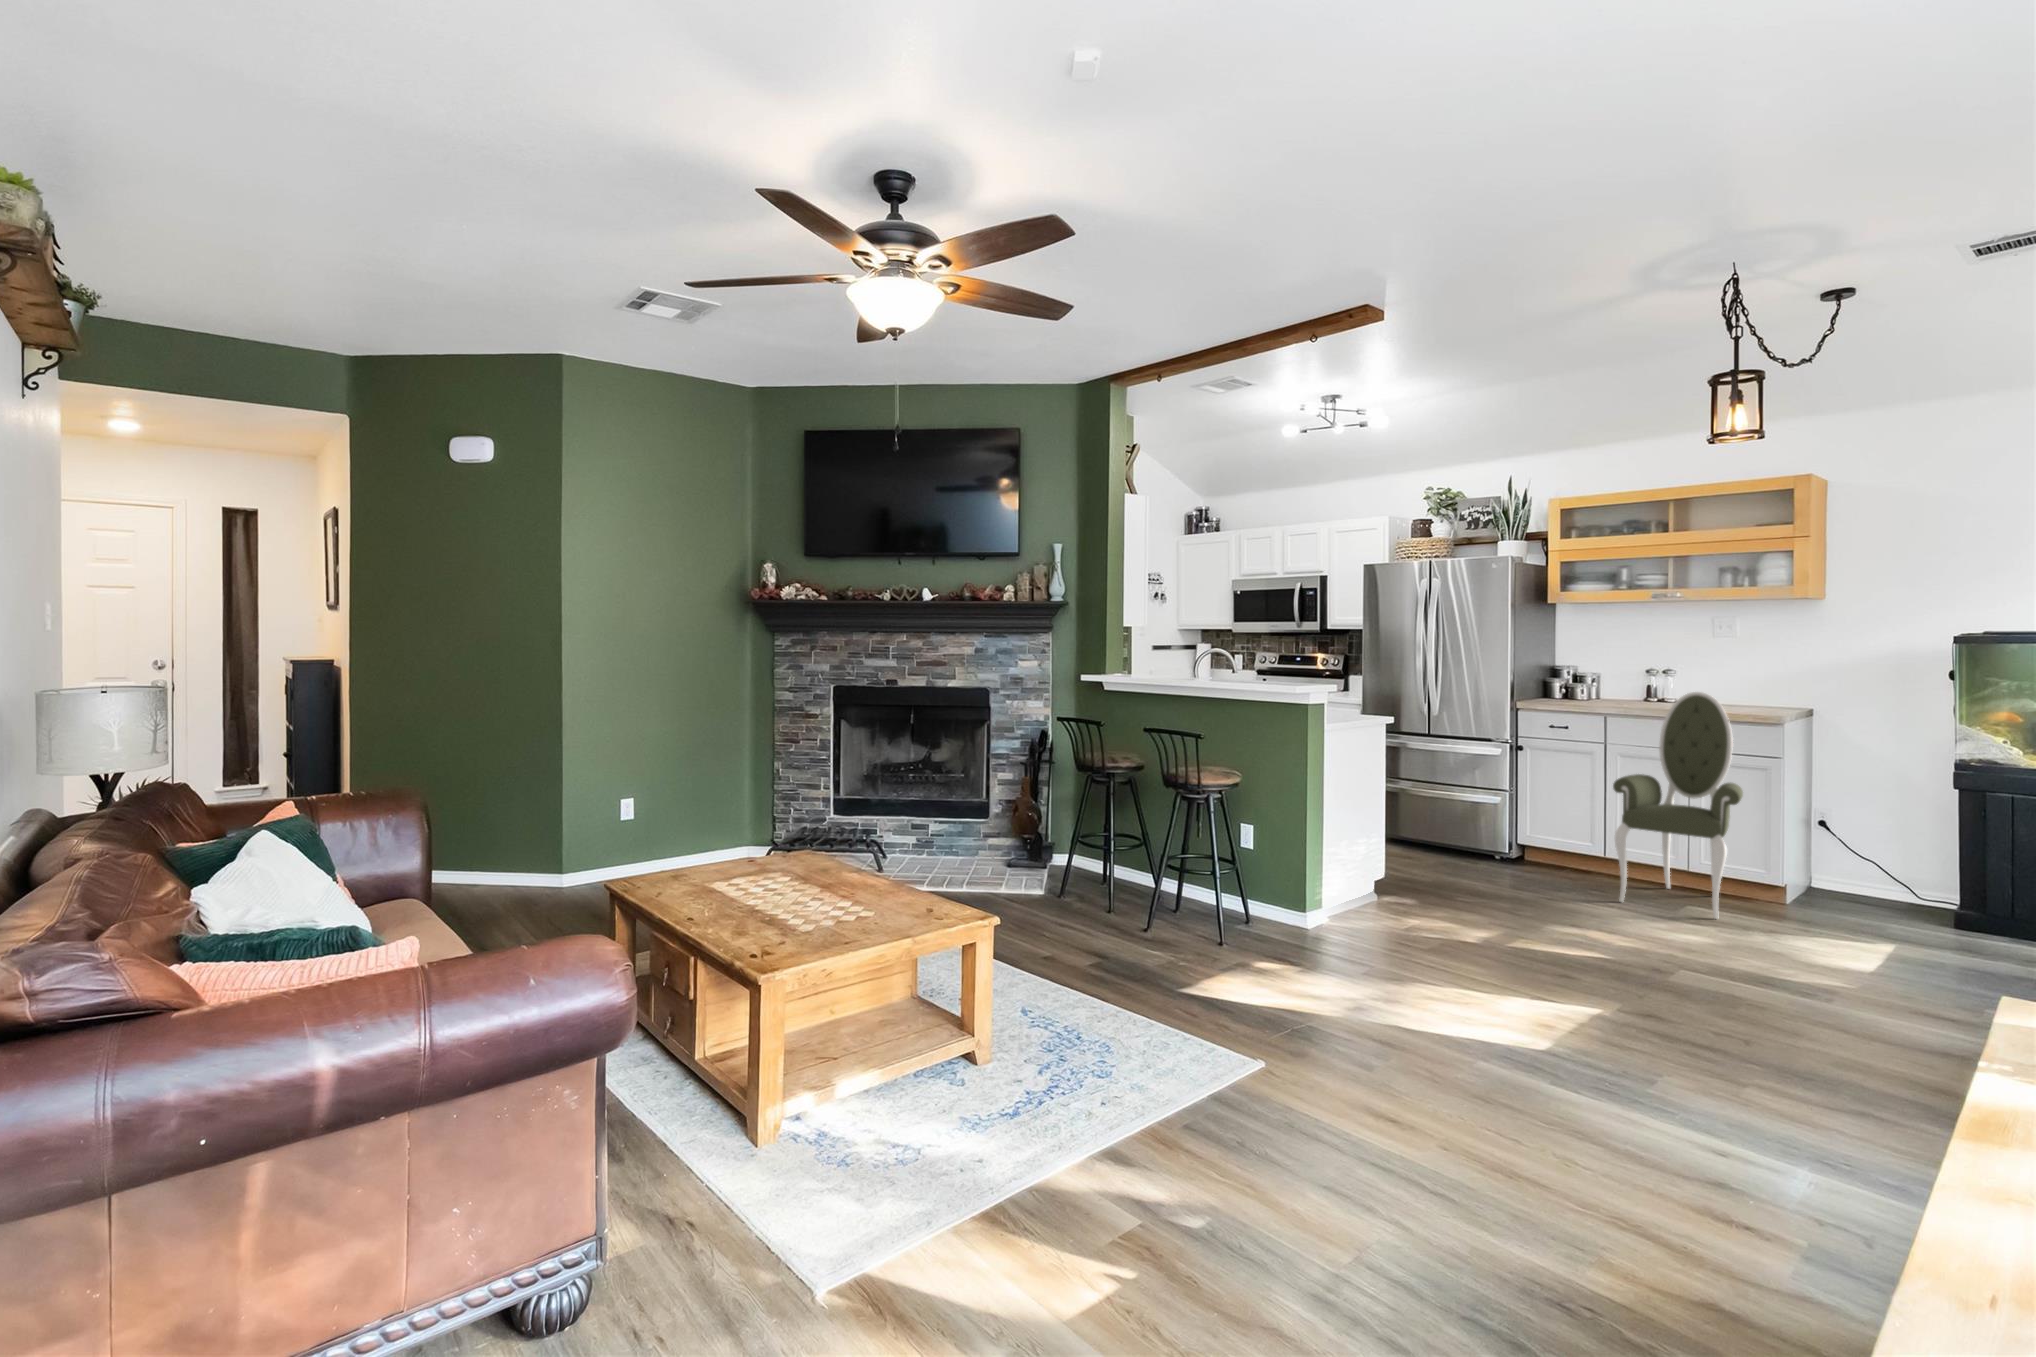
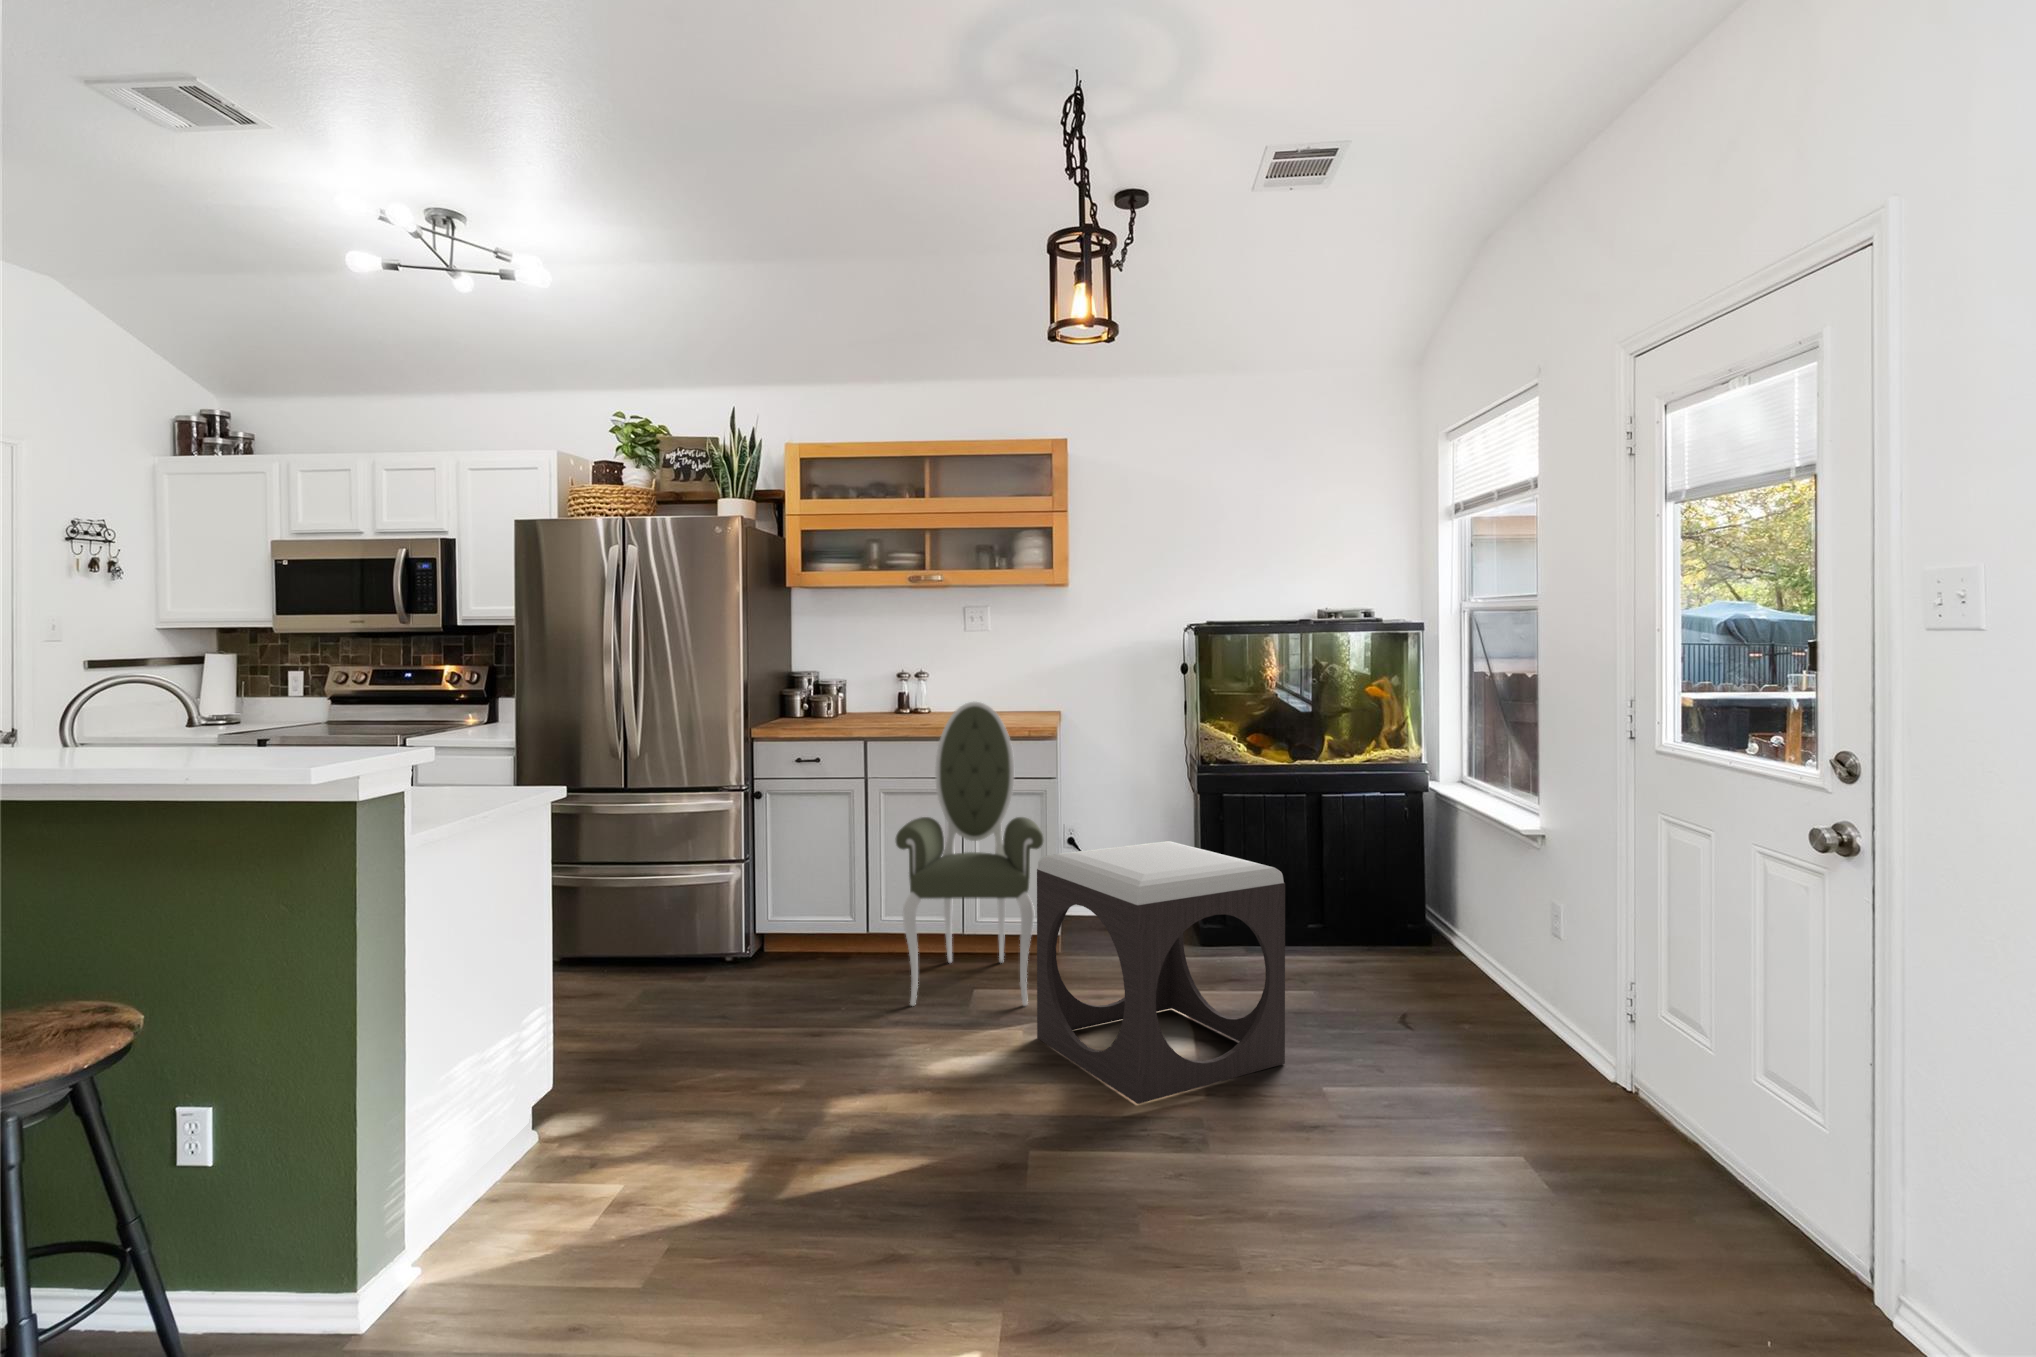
footstool: none [1711,804,1939,988] -> present [1037,841,1285,1104]

